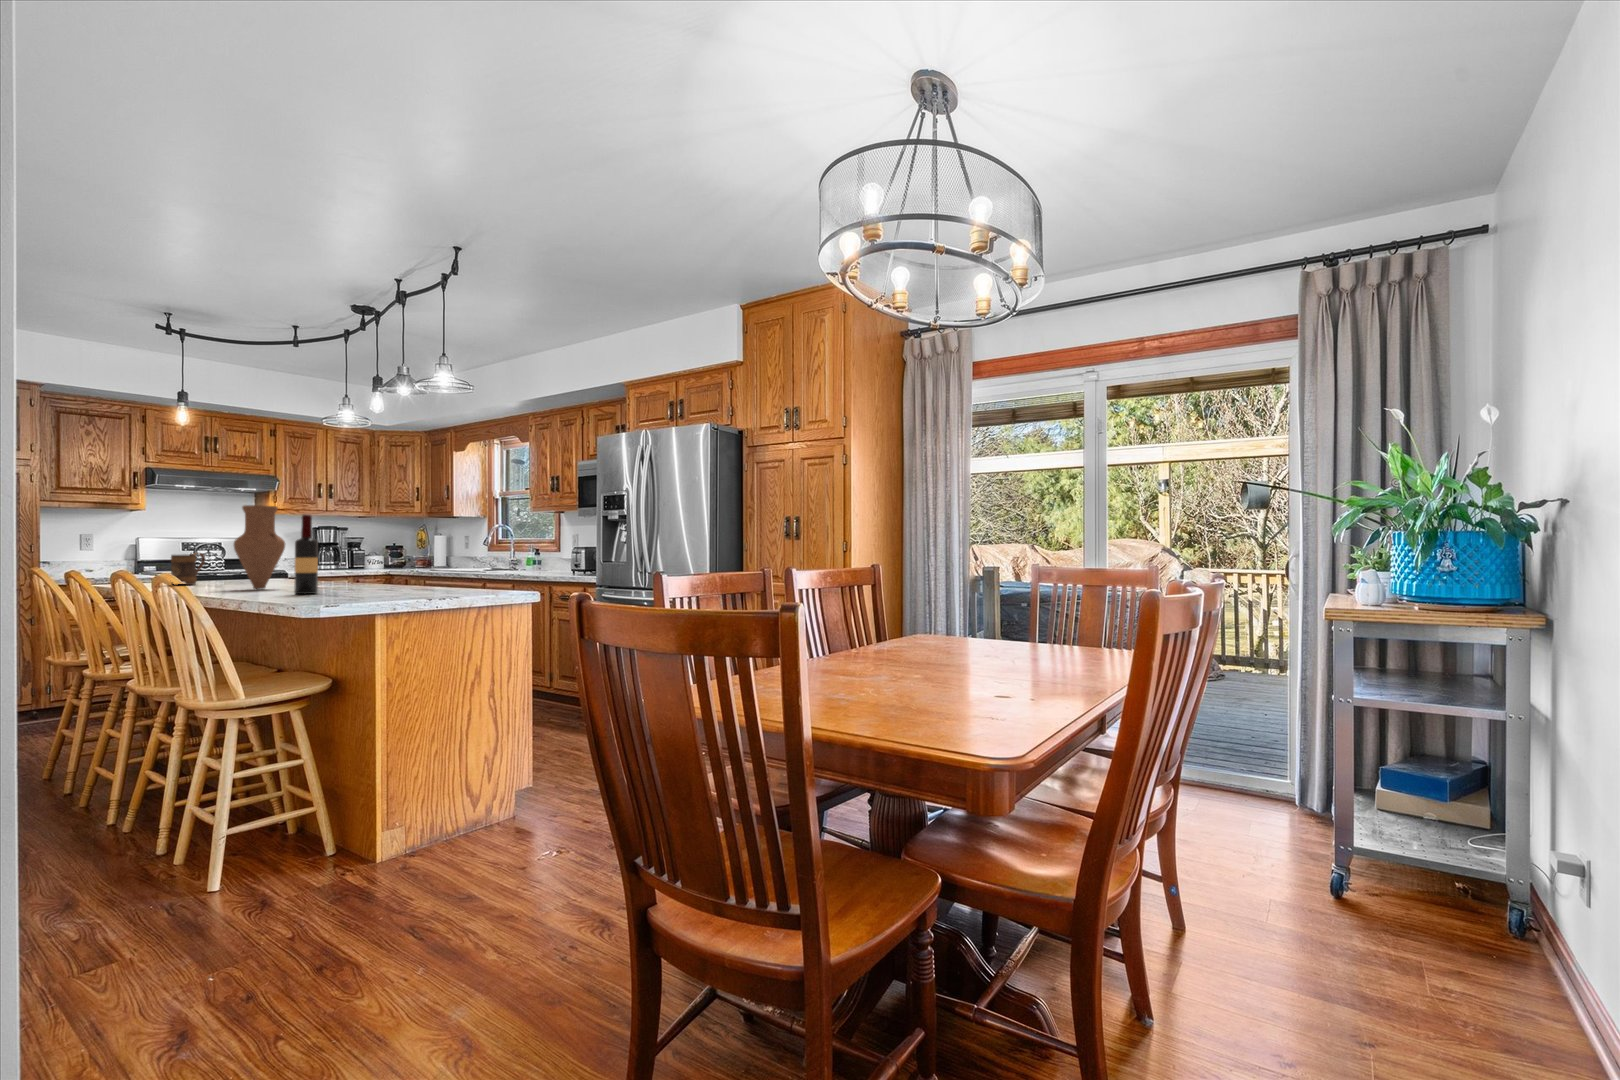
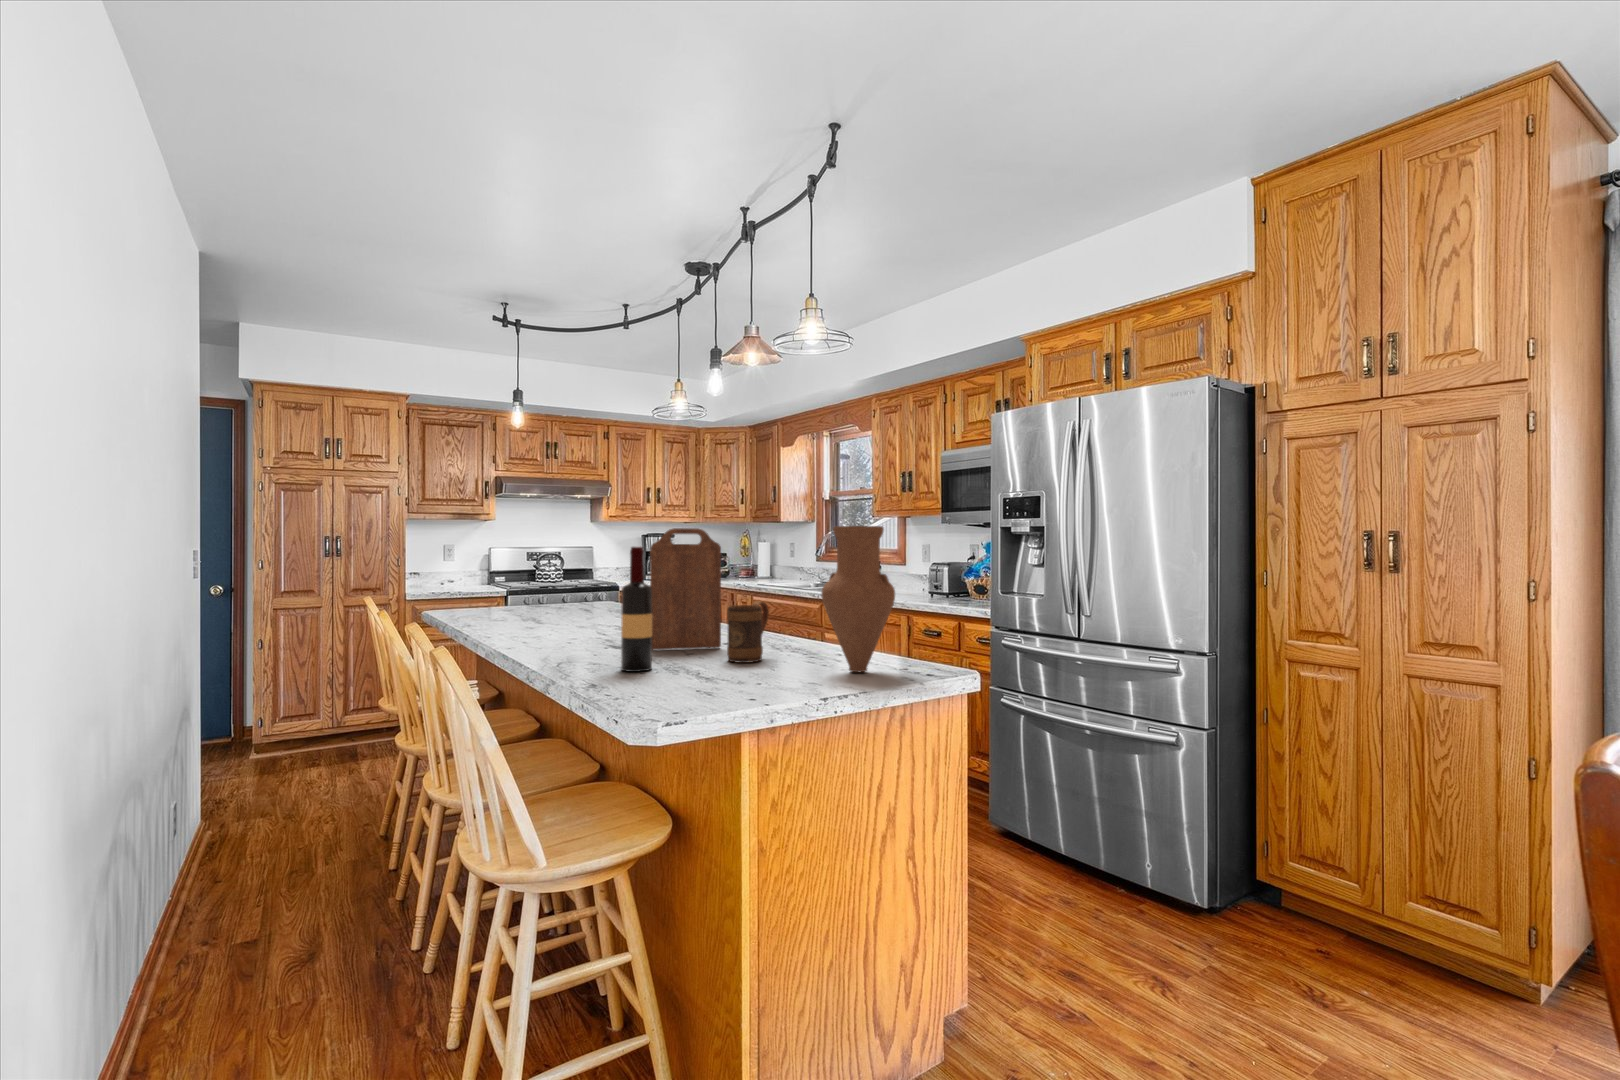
vase: present [234,505,285,589] -> present [821,526,895,672]
cutting board: none [317,506,373,589] -> present [650,528,721,650]
mug: present [171,553,205,585] -> present [727,602,769,663]

